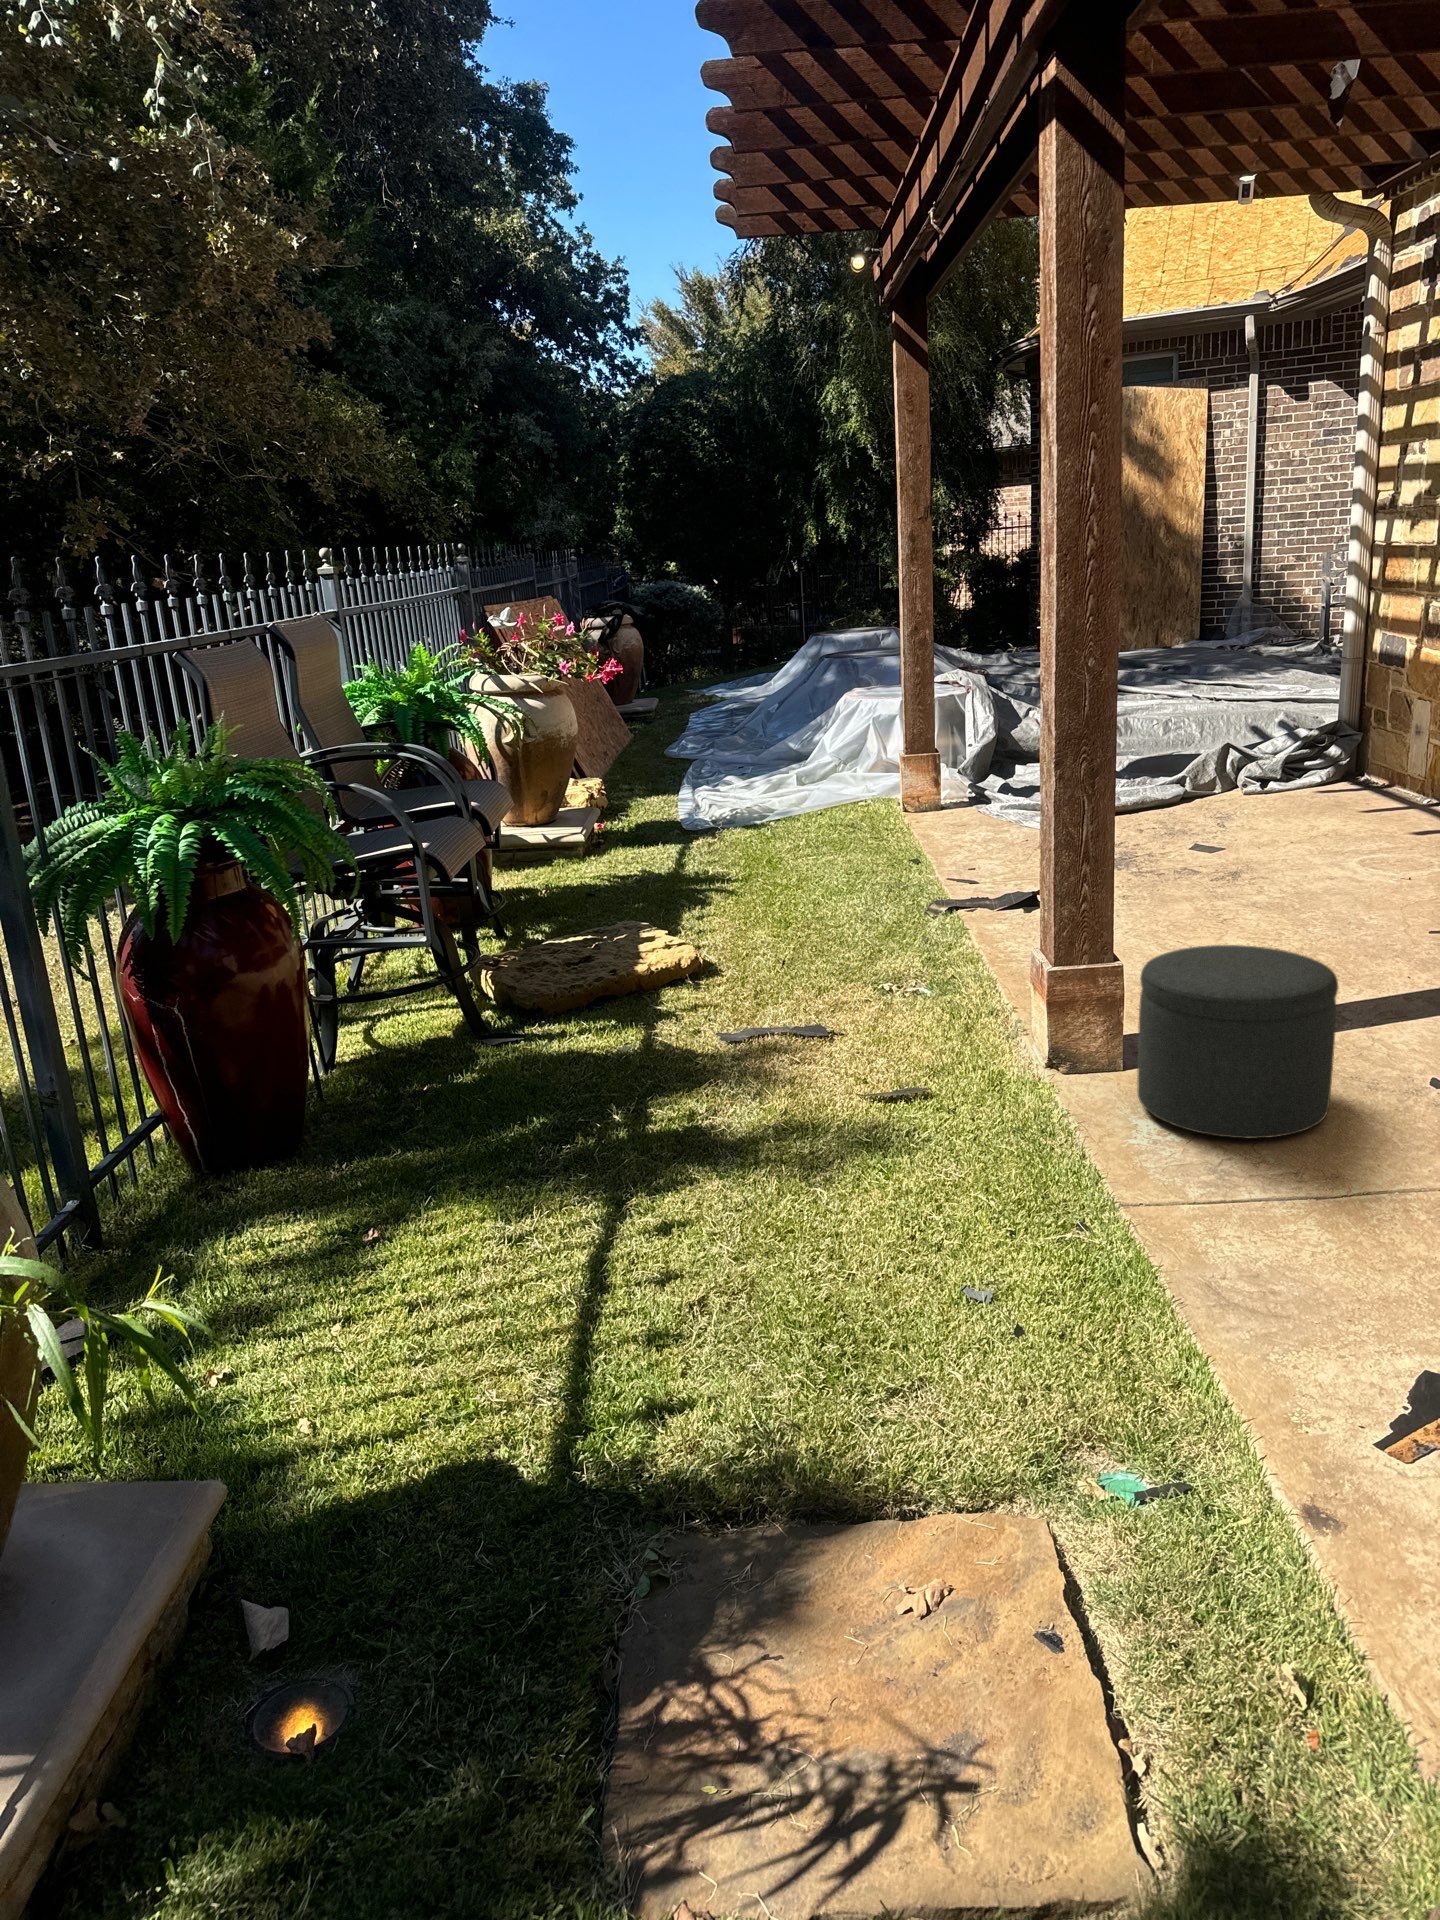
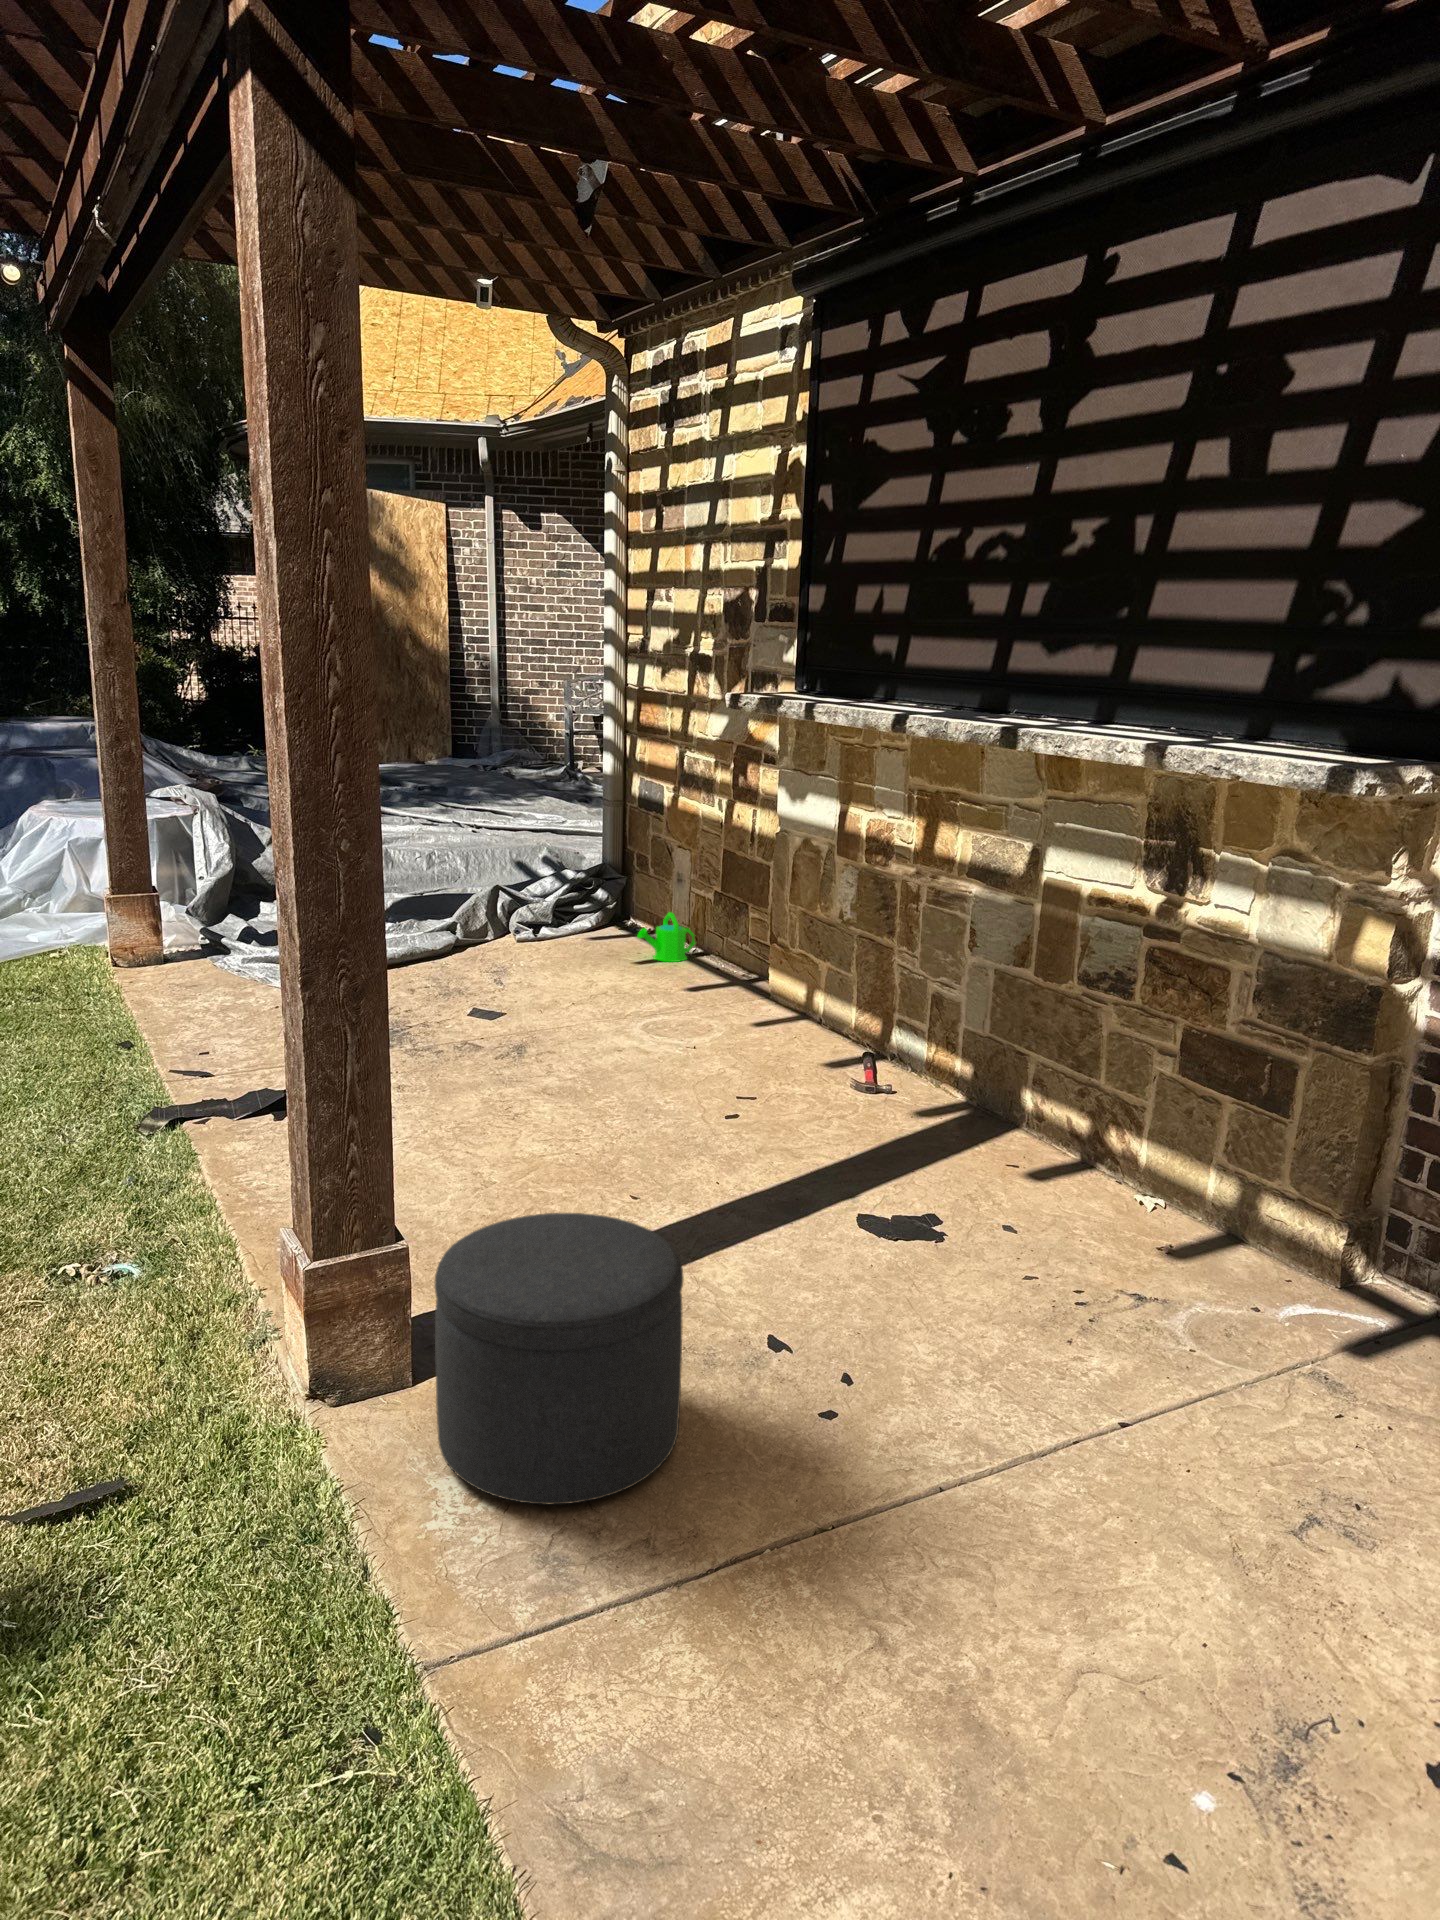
watering can: none [1366,765,1432,813] -> present [637,912,696,962]

